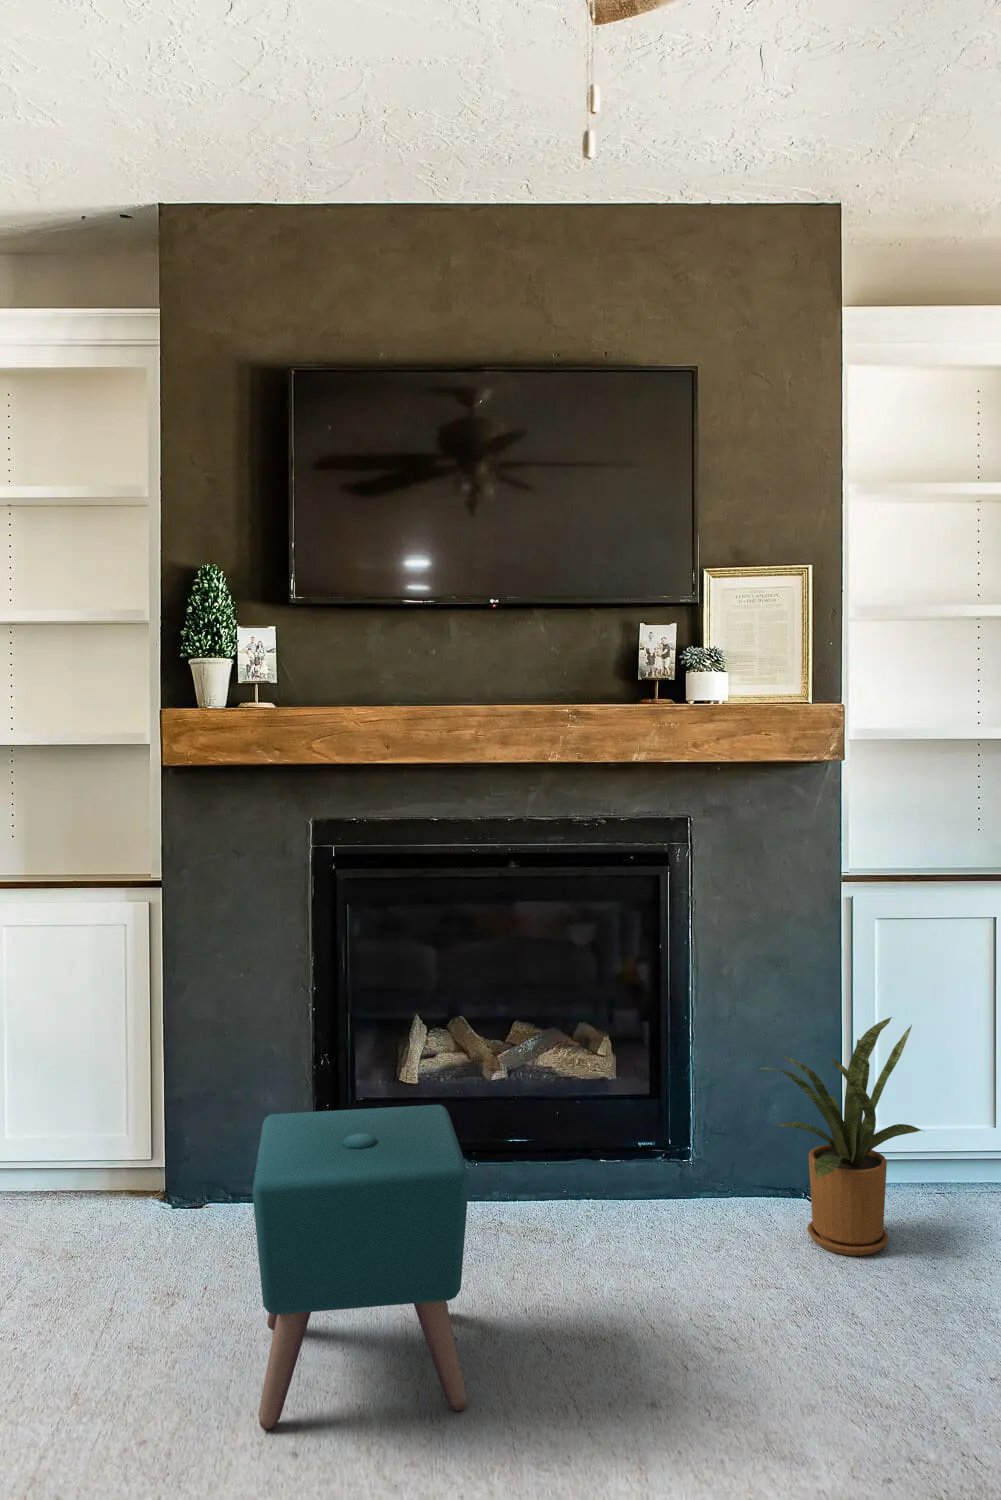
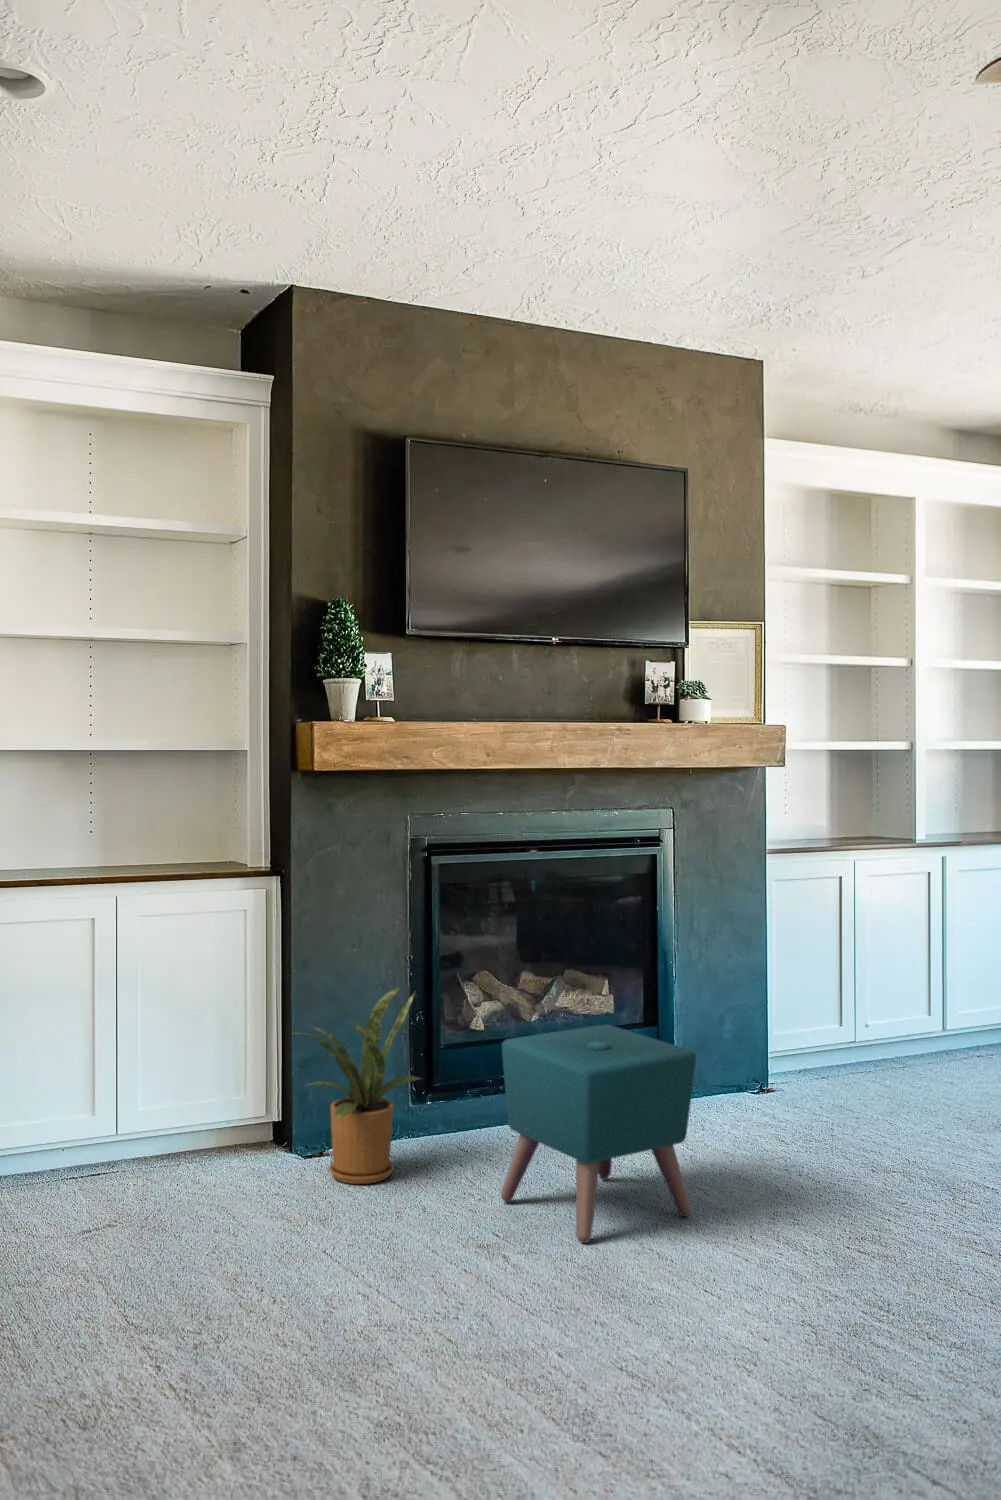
house plant: present [760,1017,921,1256] -> present [307,988,420,1184]

